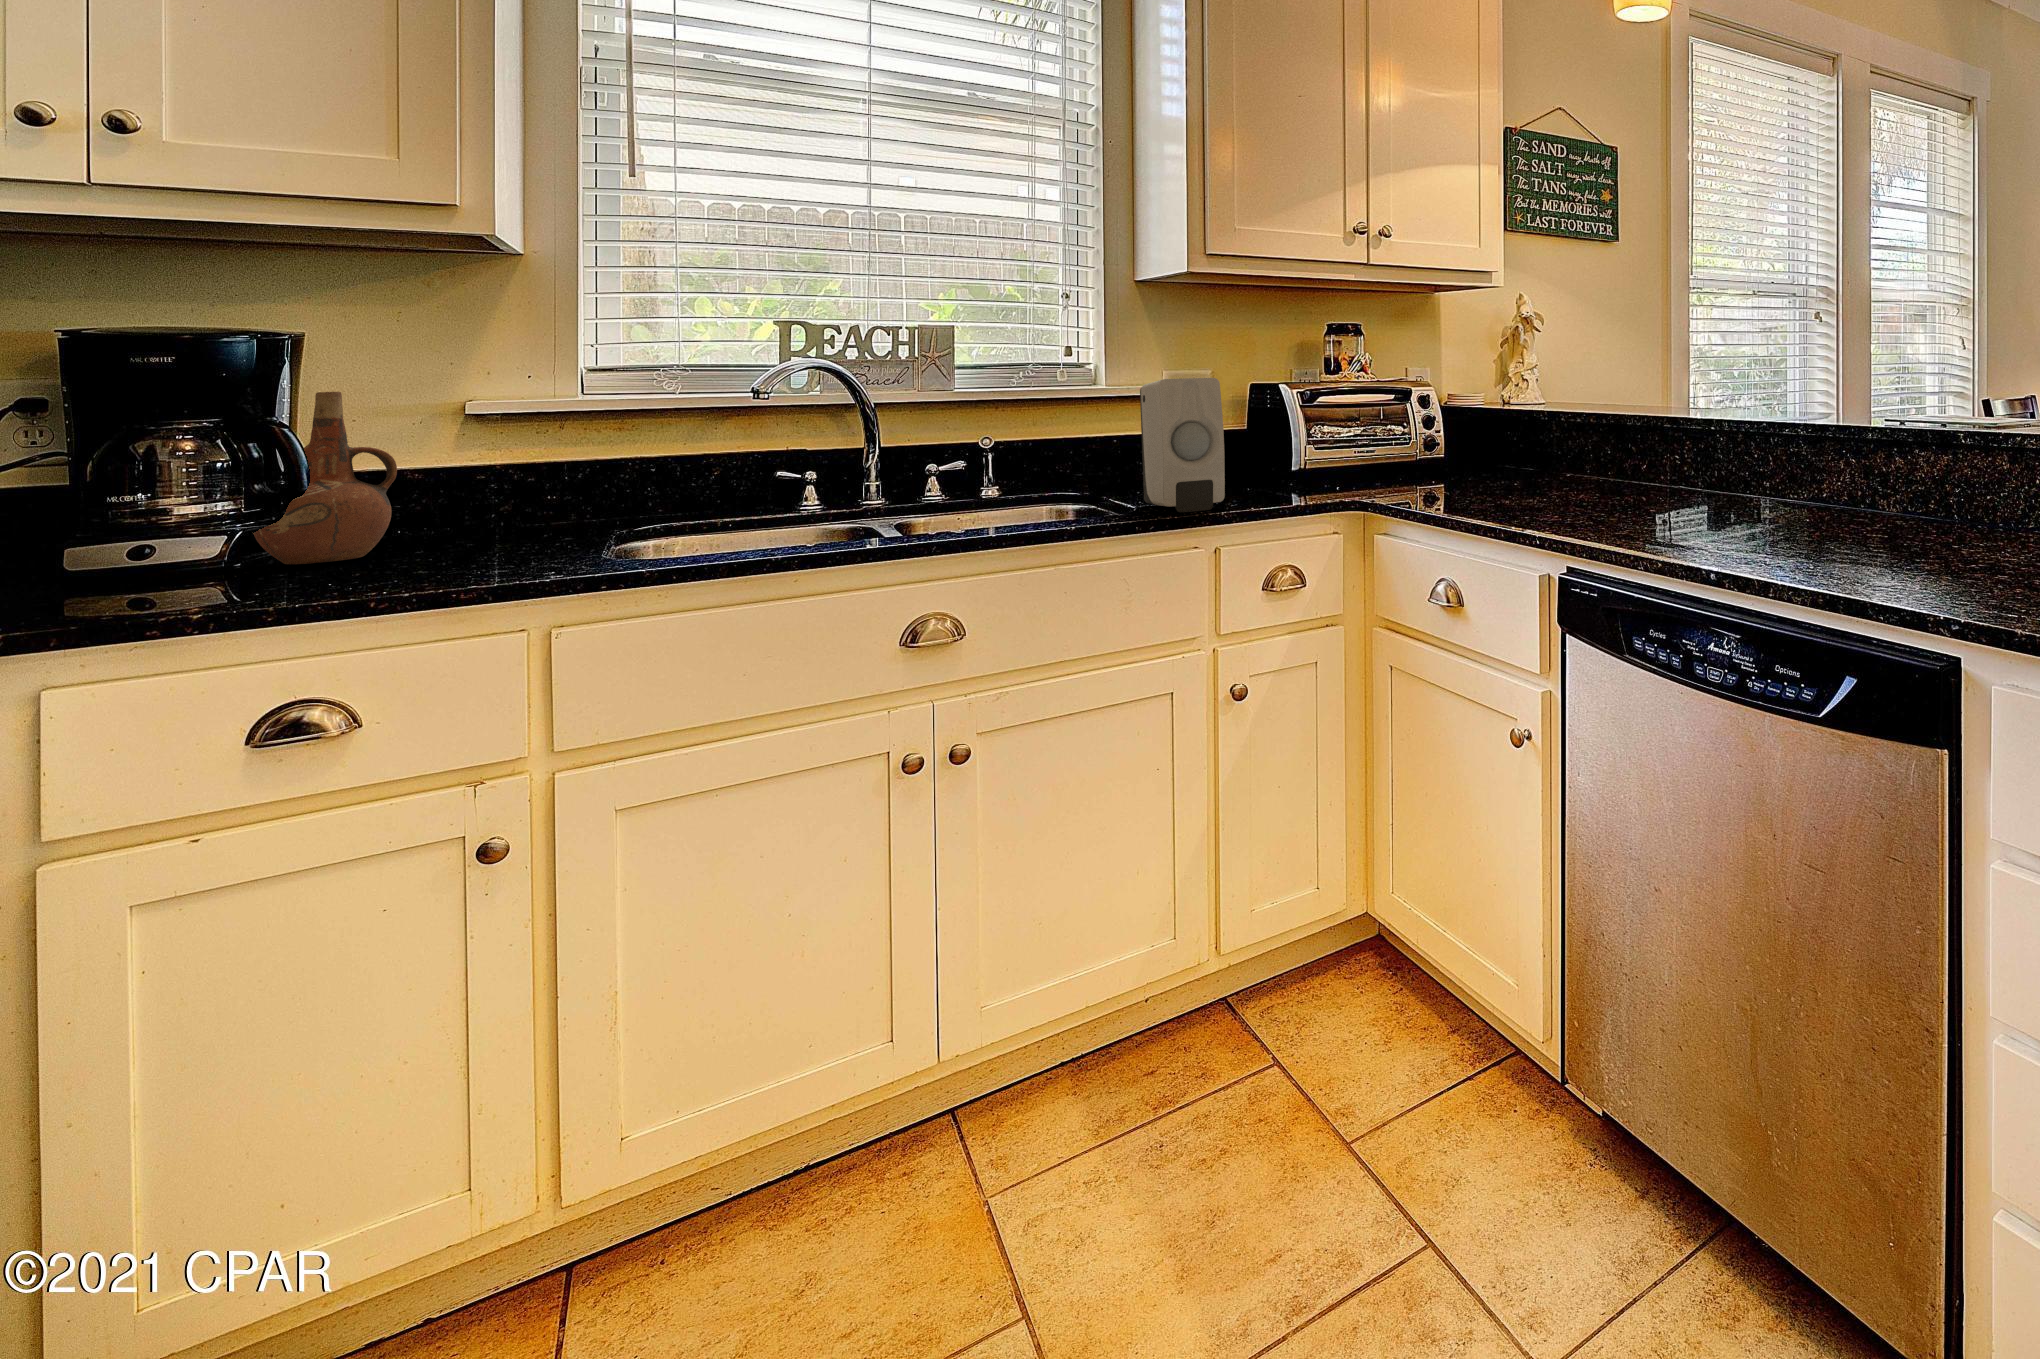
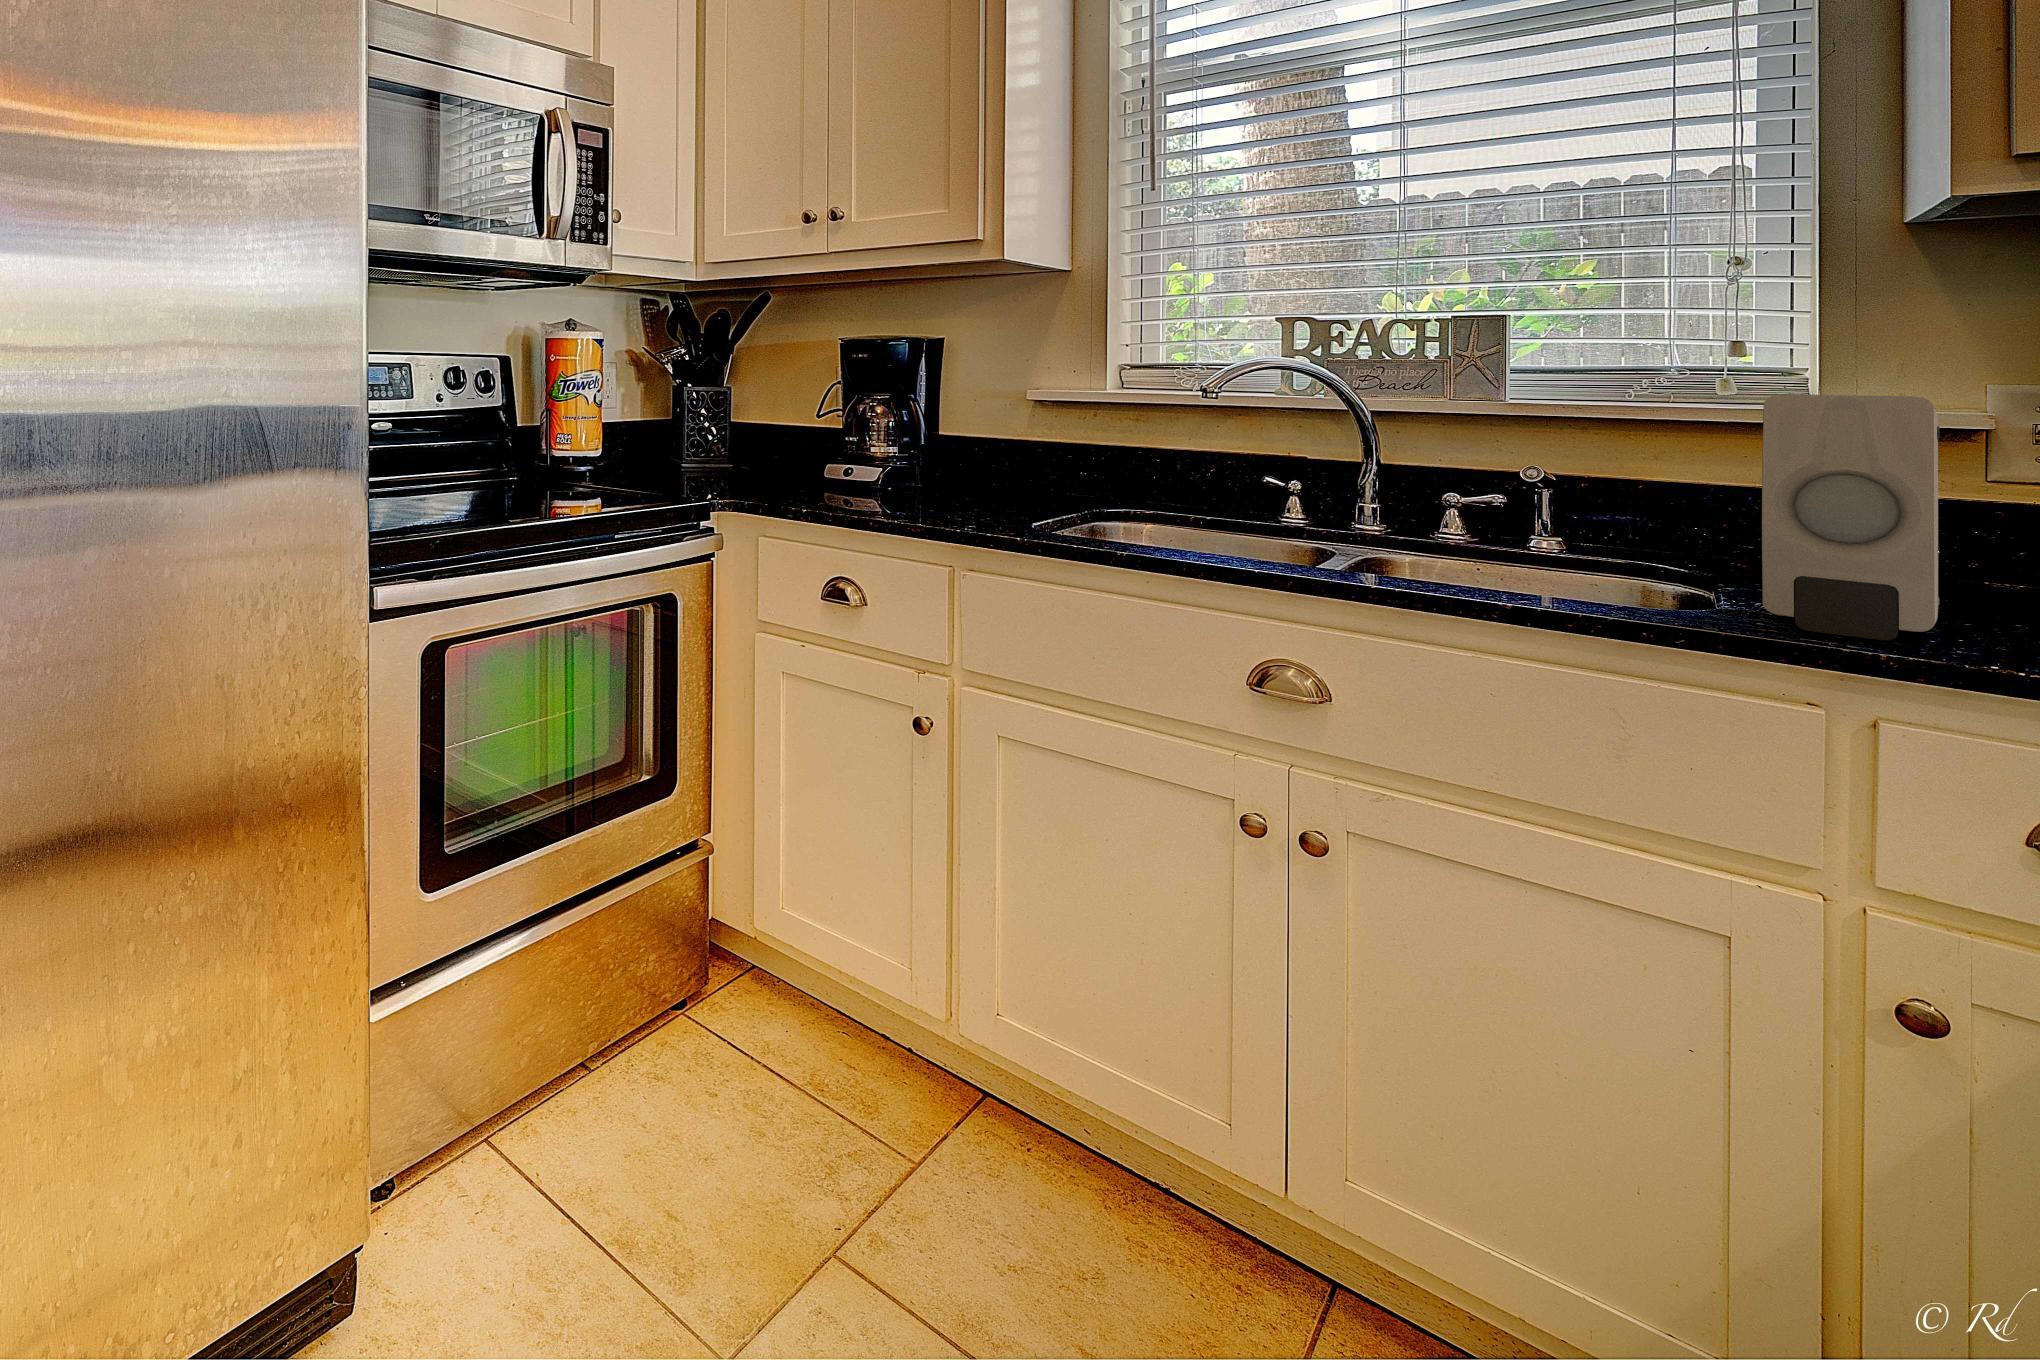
ceramic pitcher: present [253,392,397,564] -> none [911,378,987,500]

